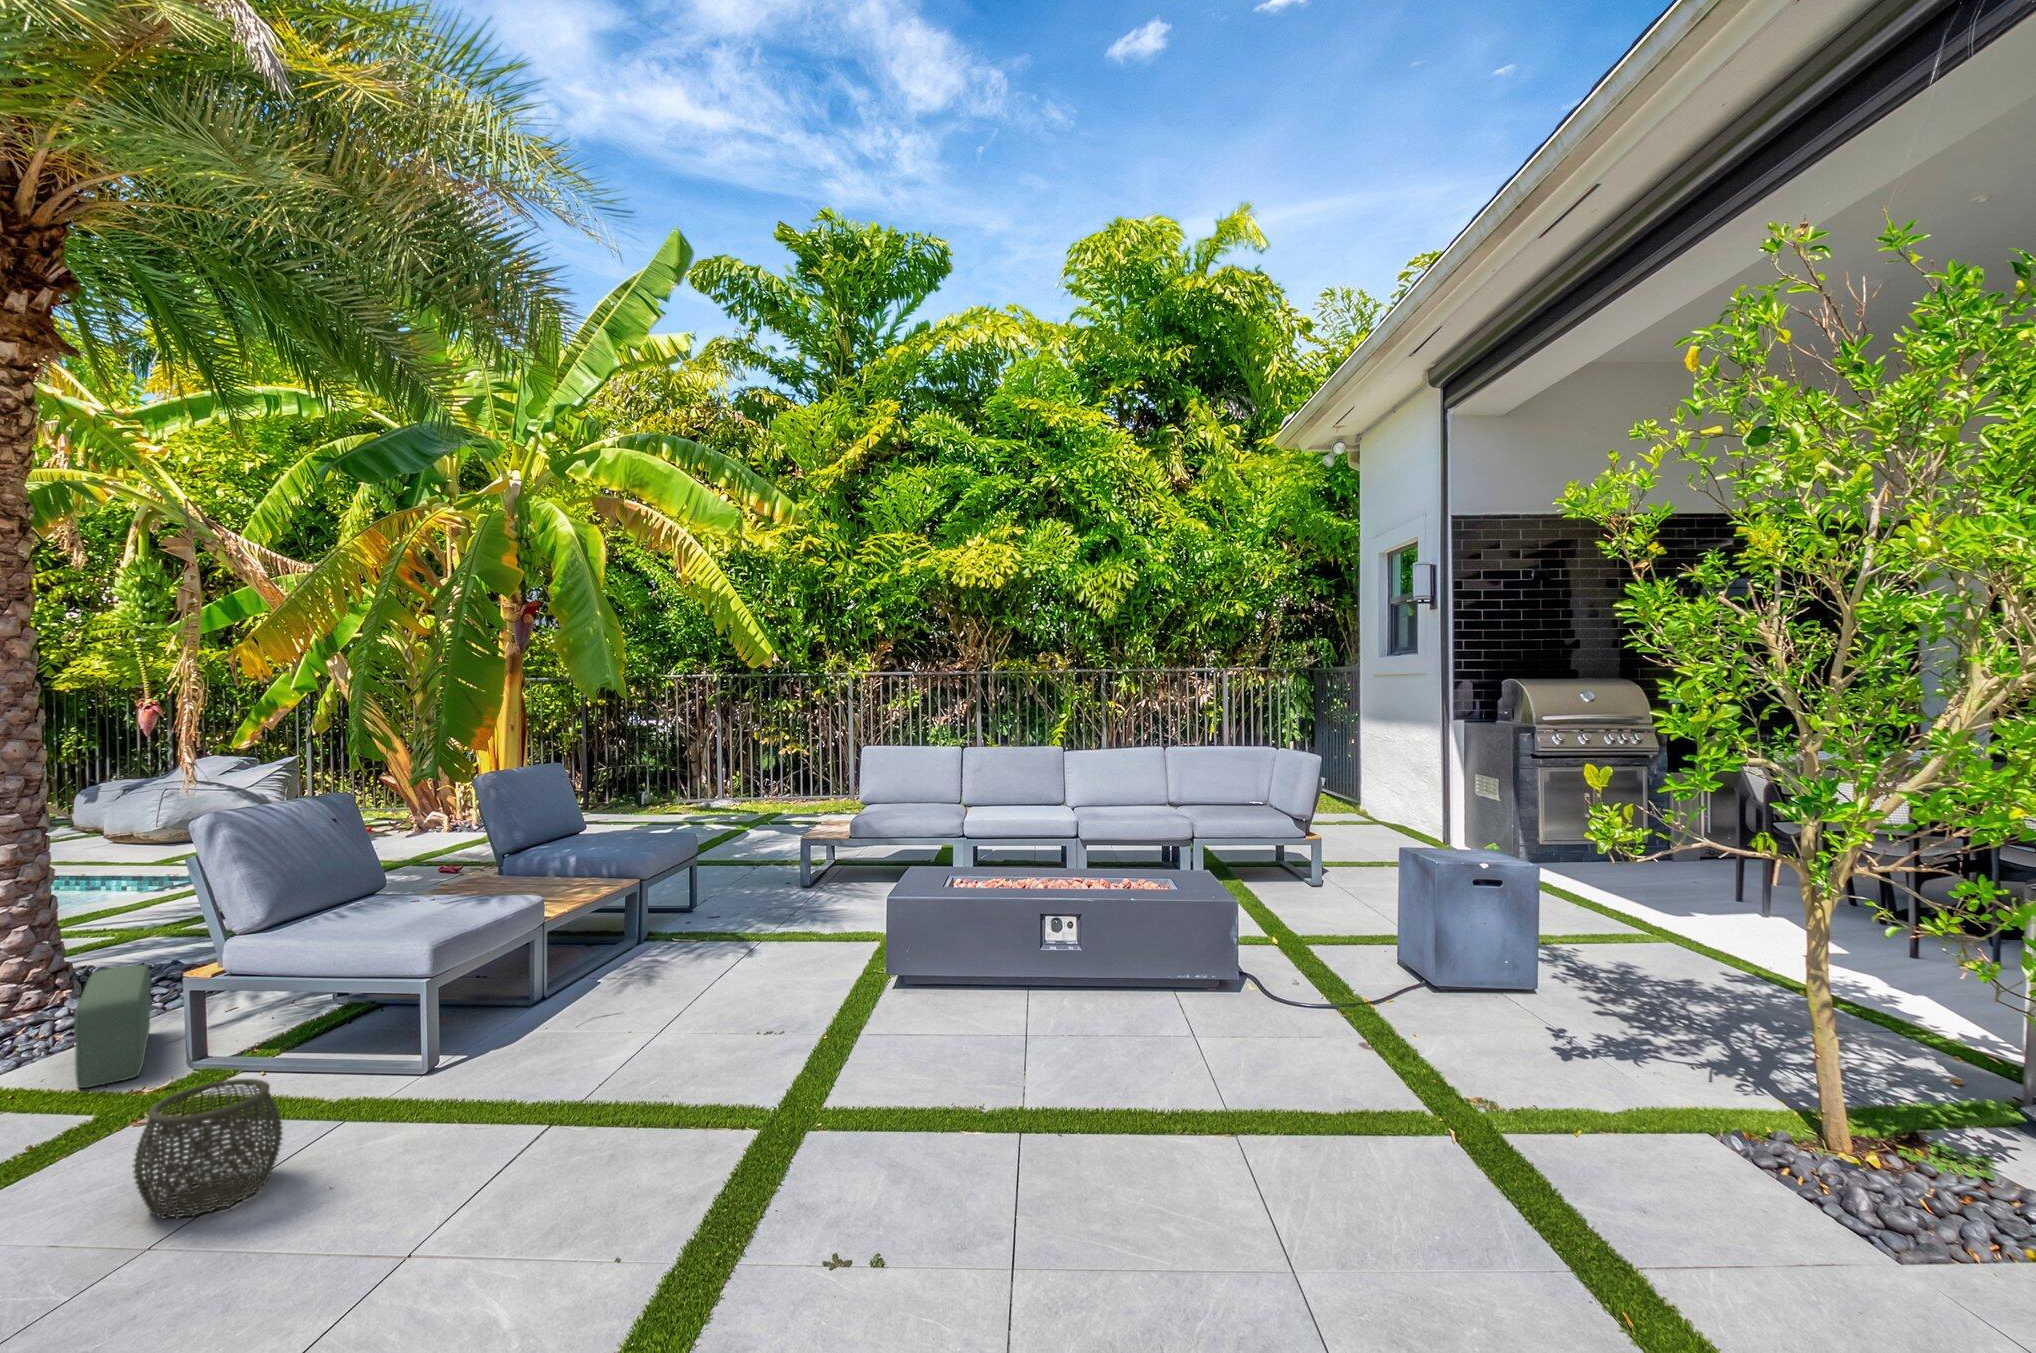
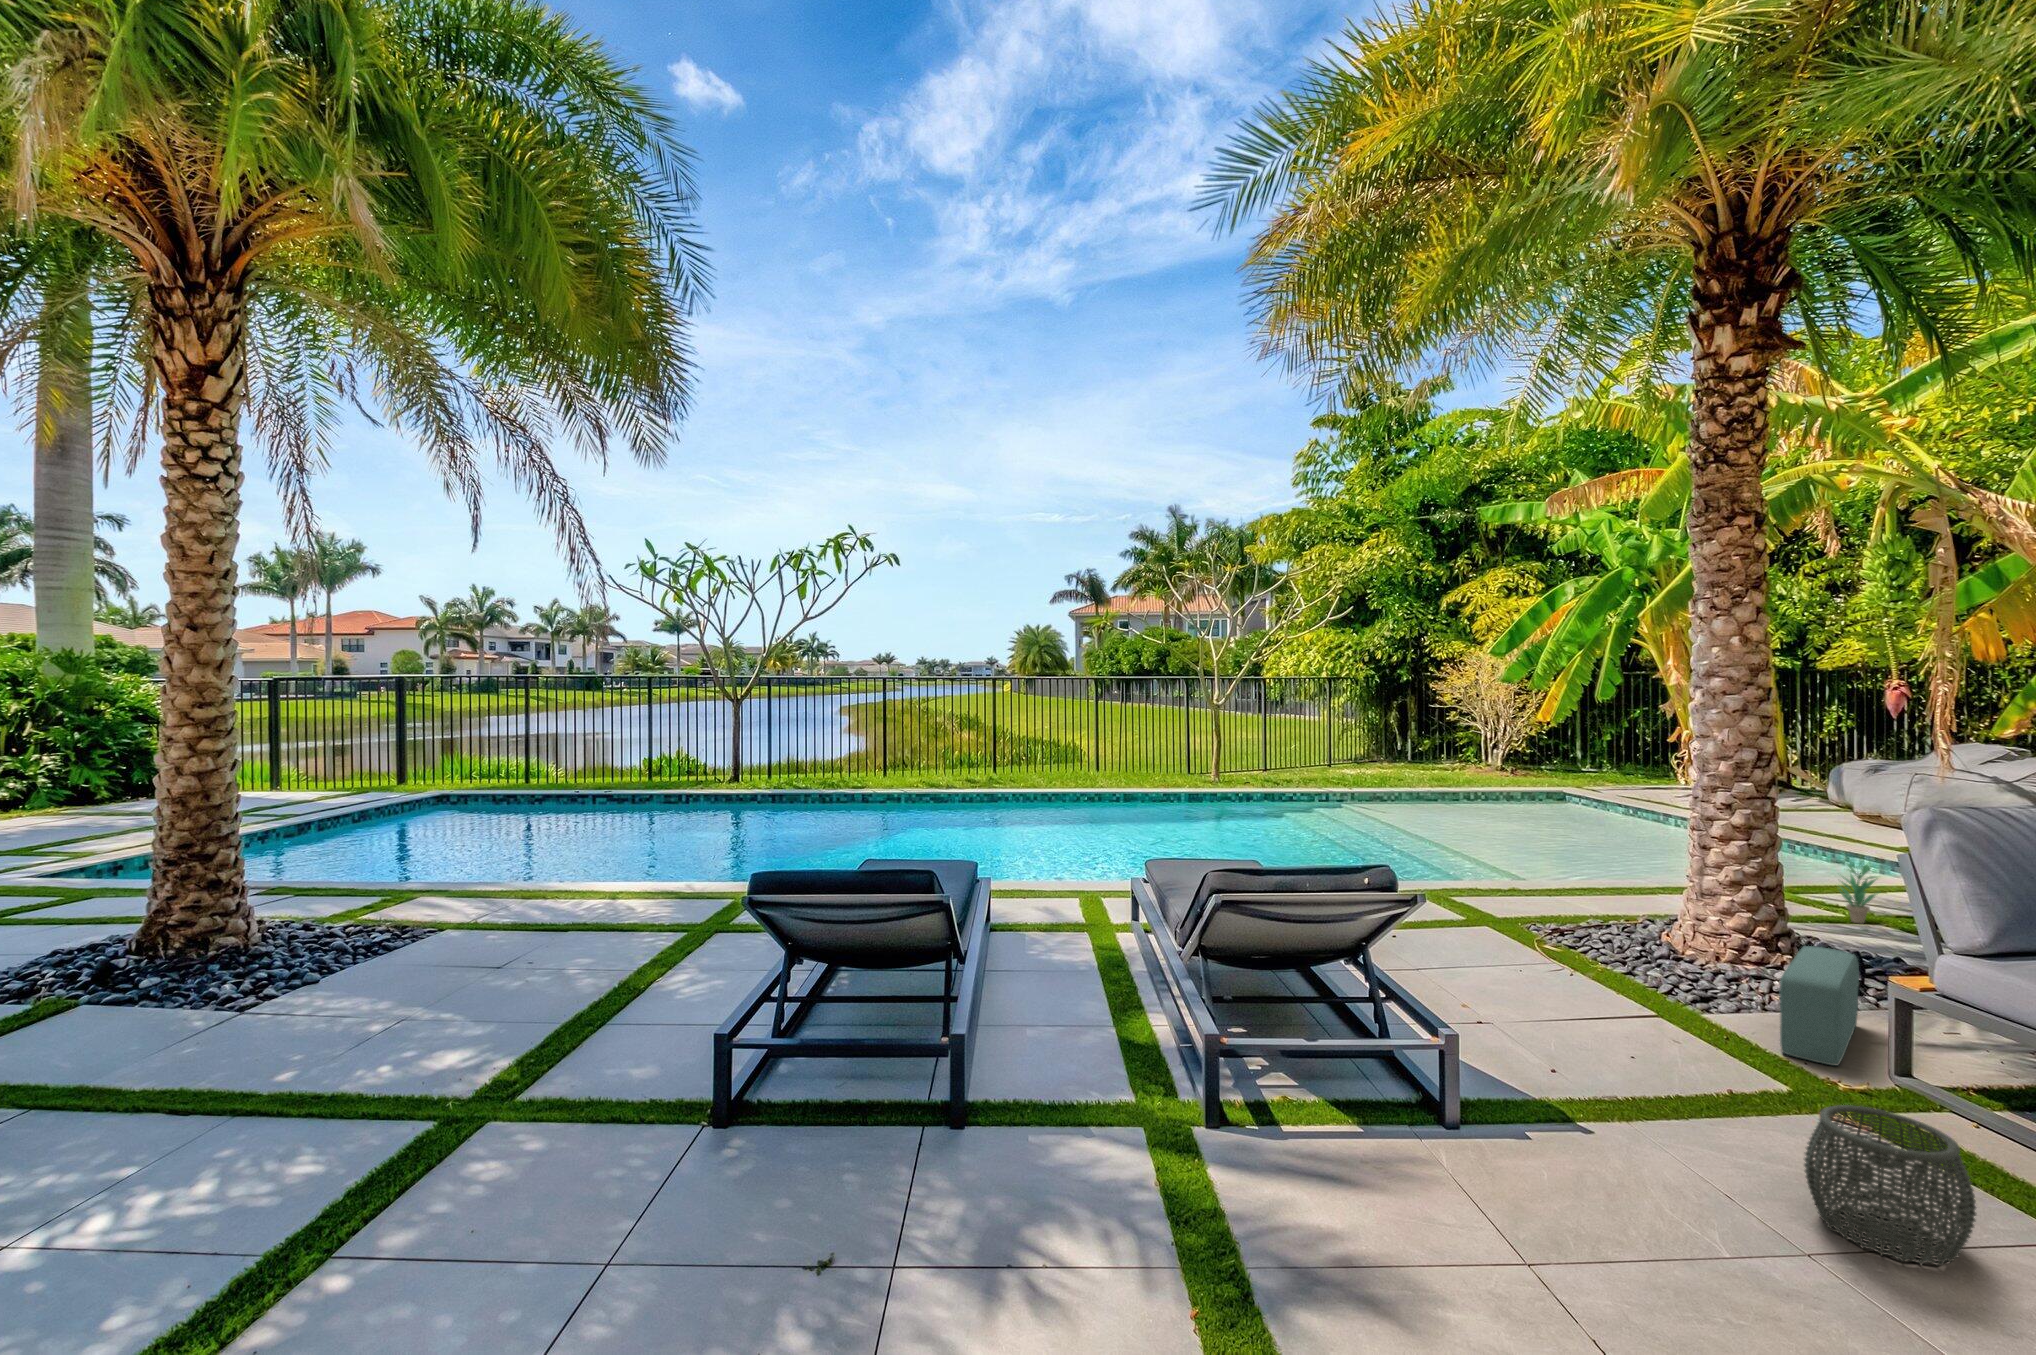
potted plant: none [106,875,153,941] -> present [1840,862,1876,924]

